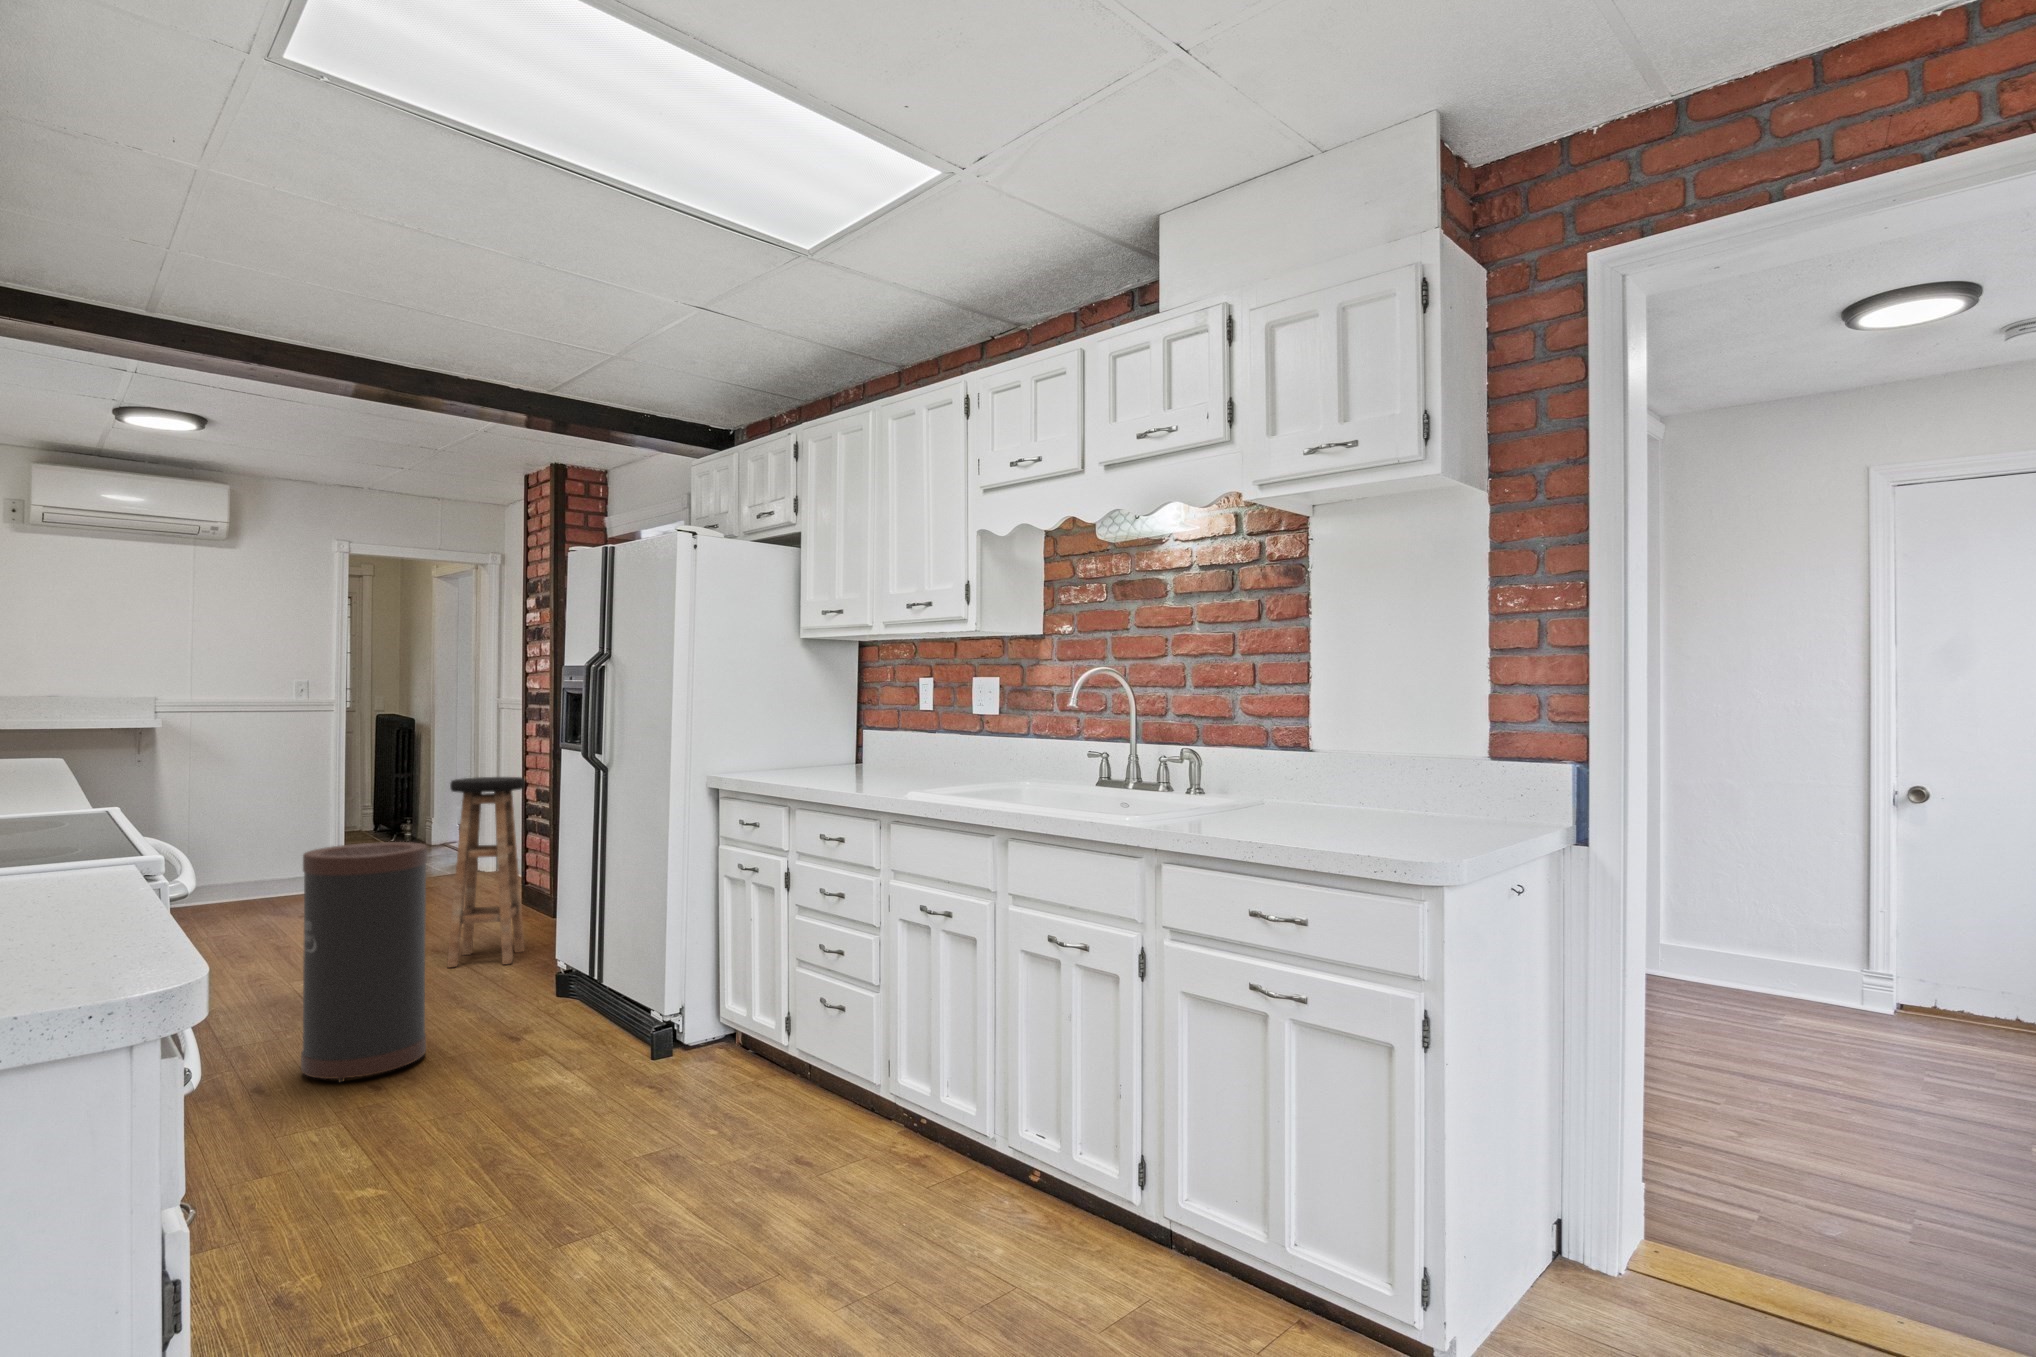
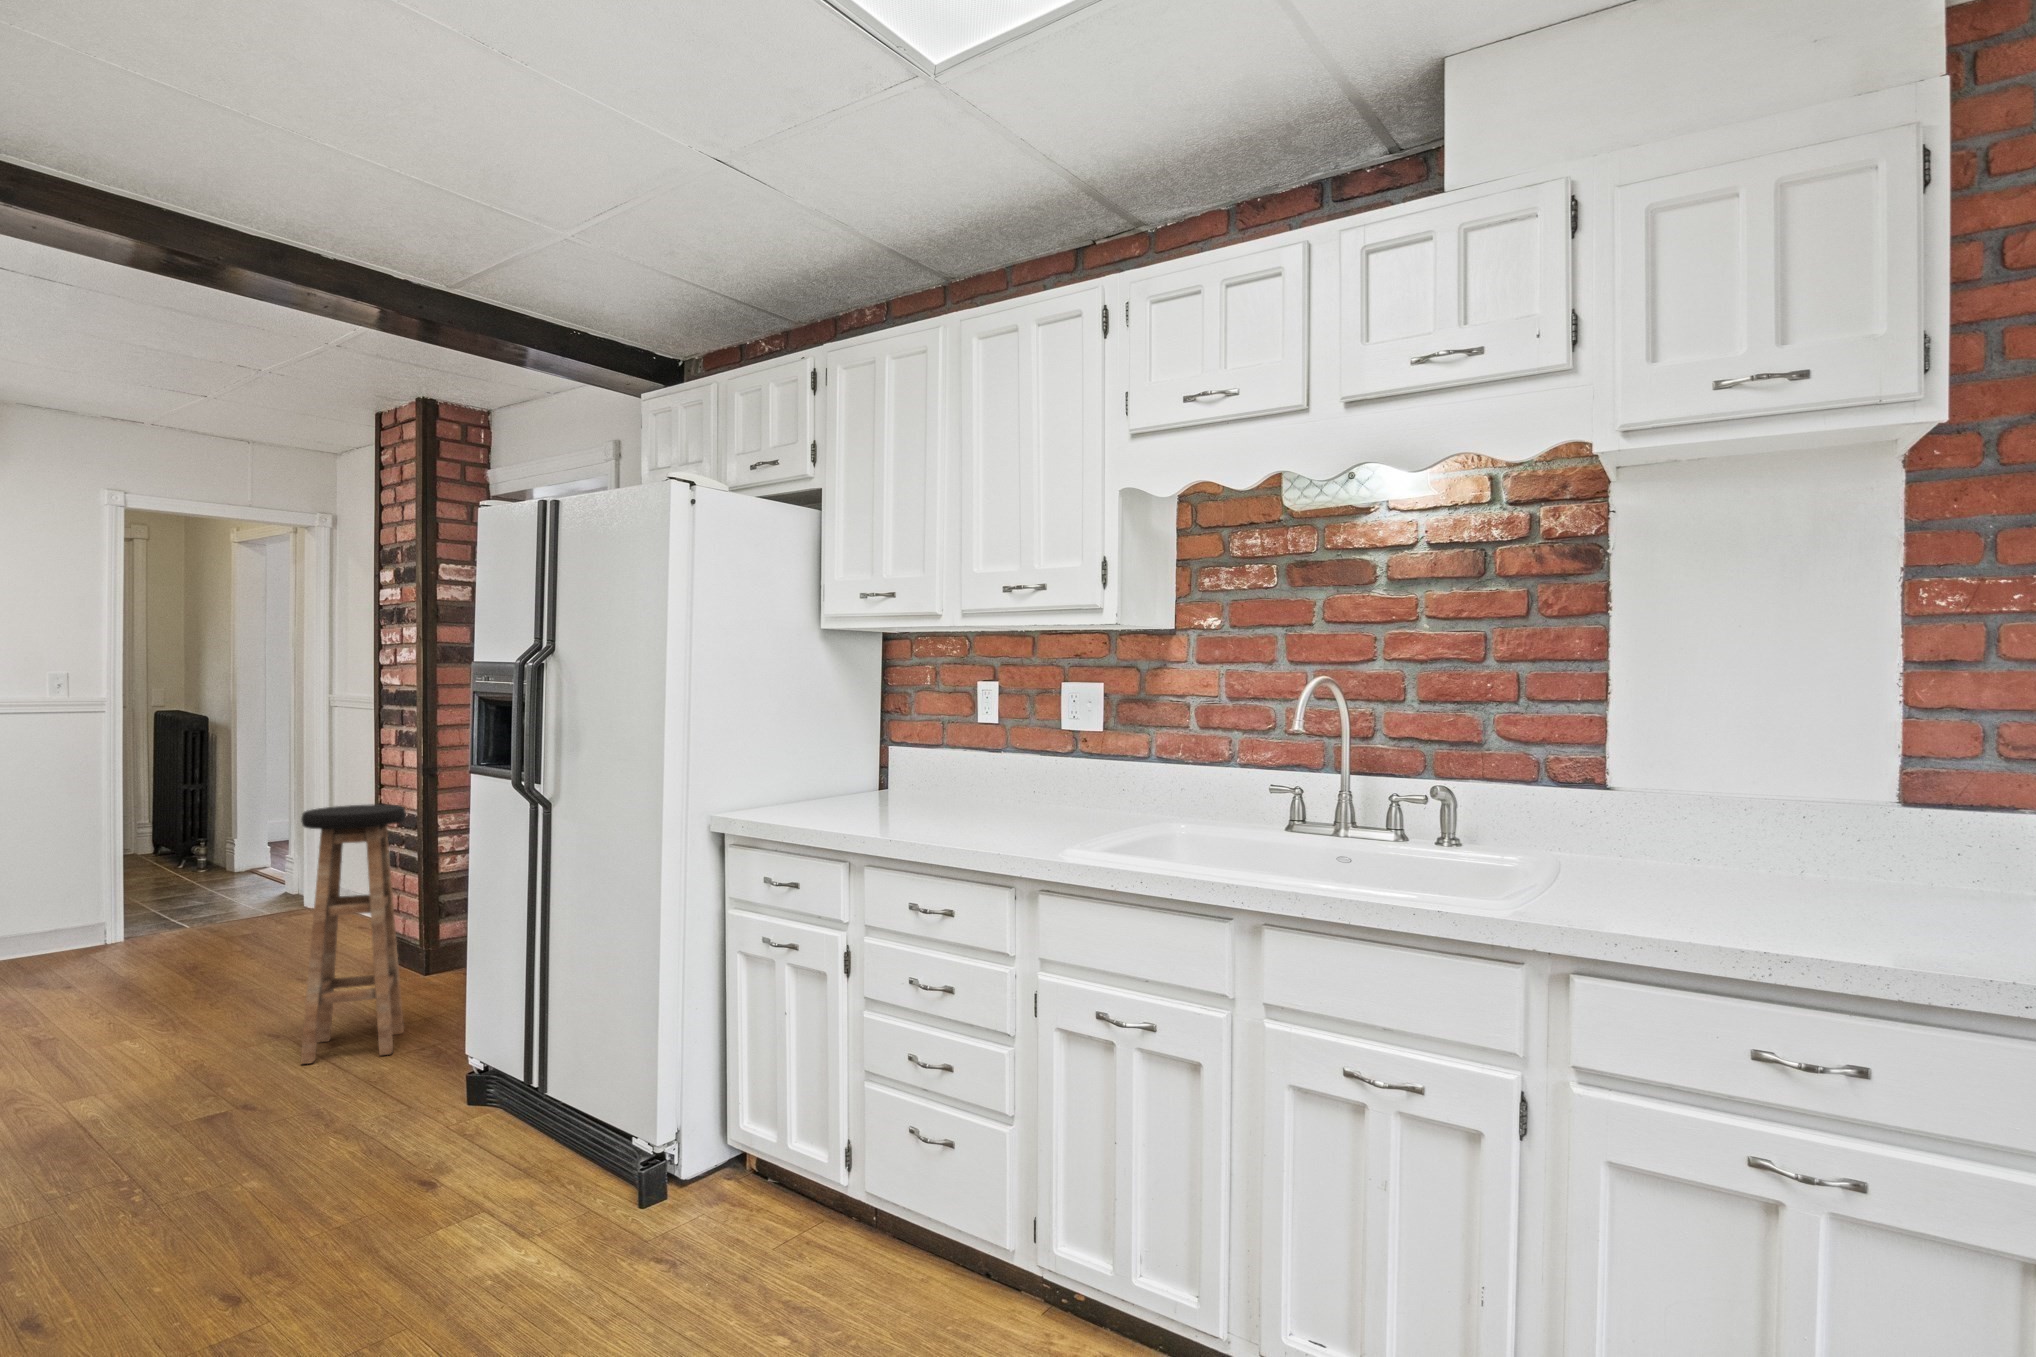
trash can: present [301,842,427,1082] -> none [113,918,307,1287]

